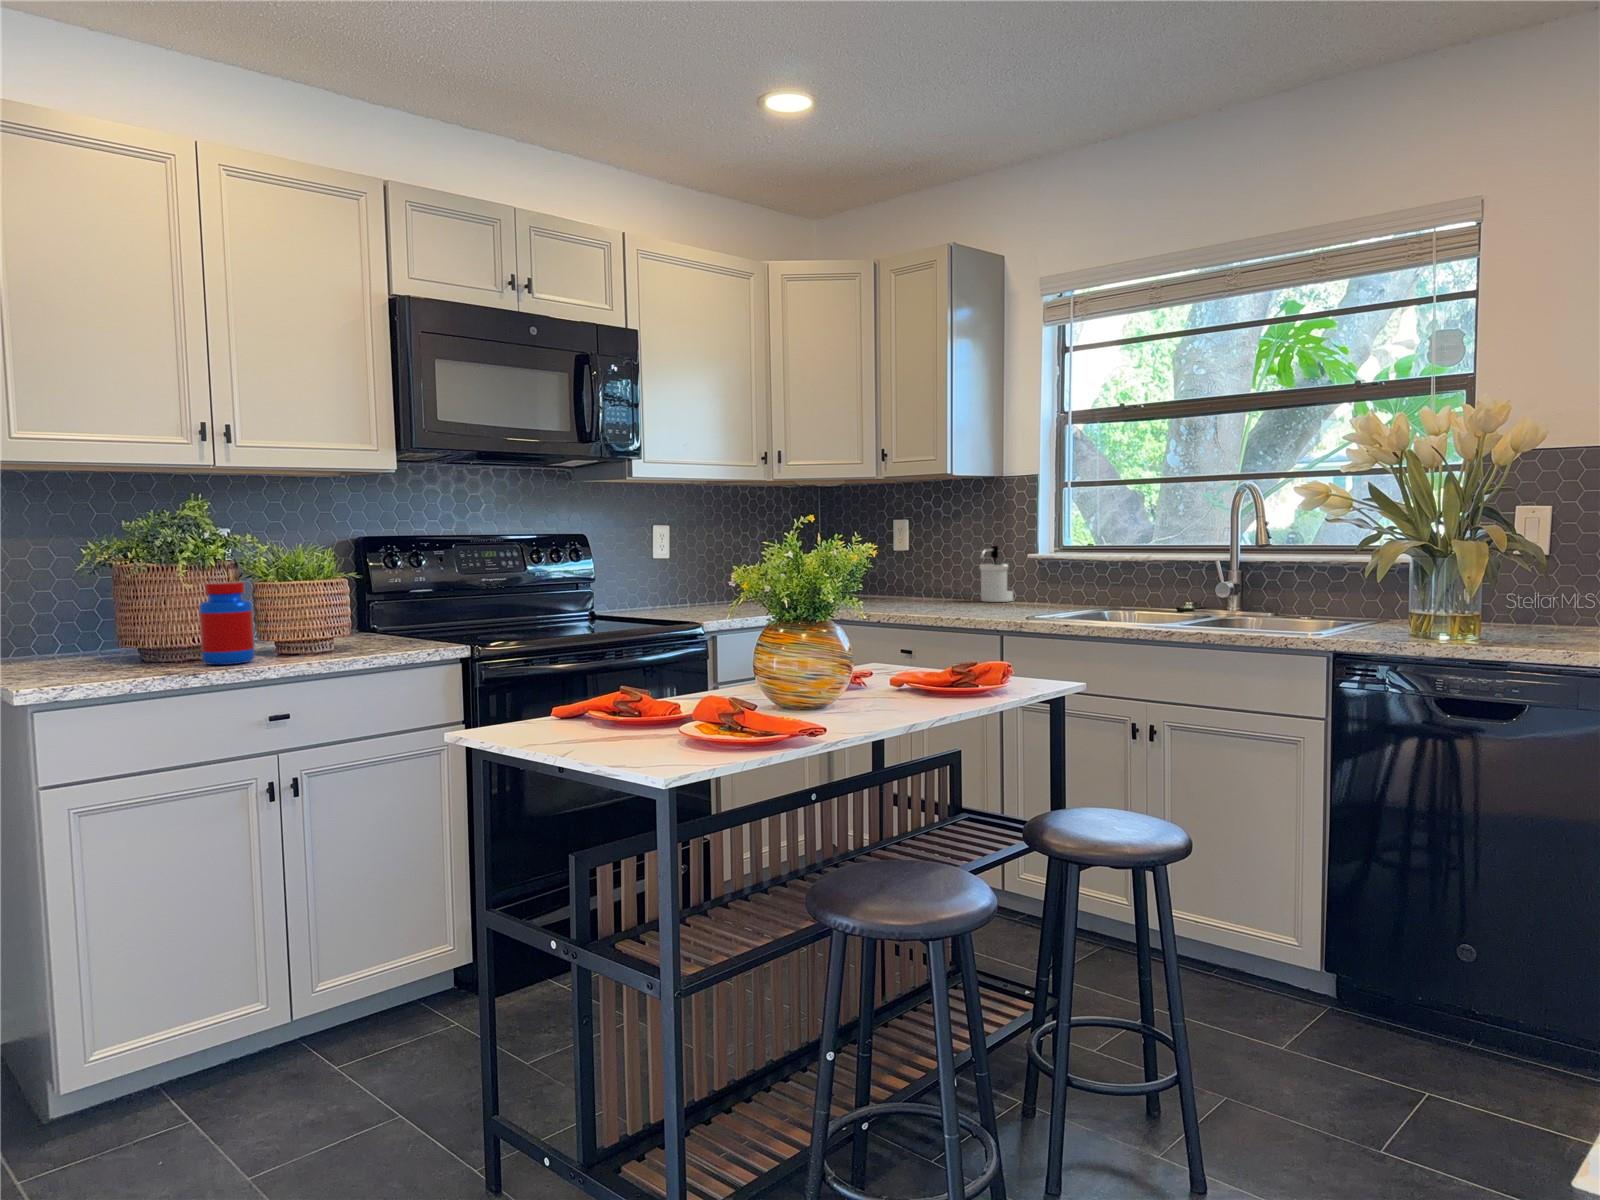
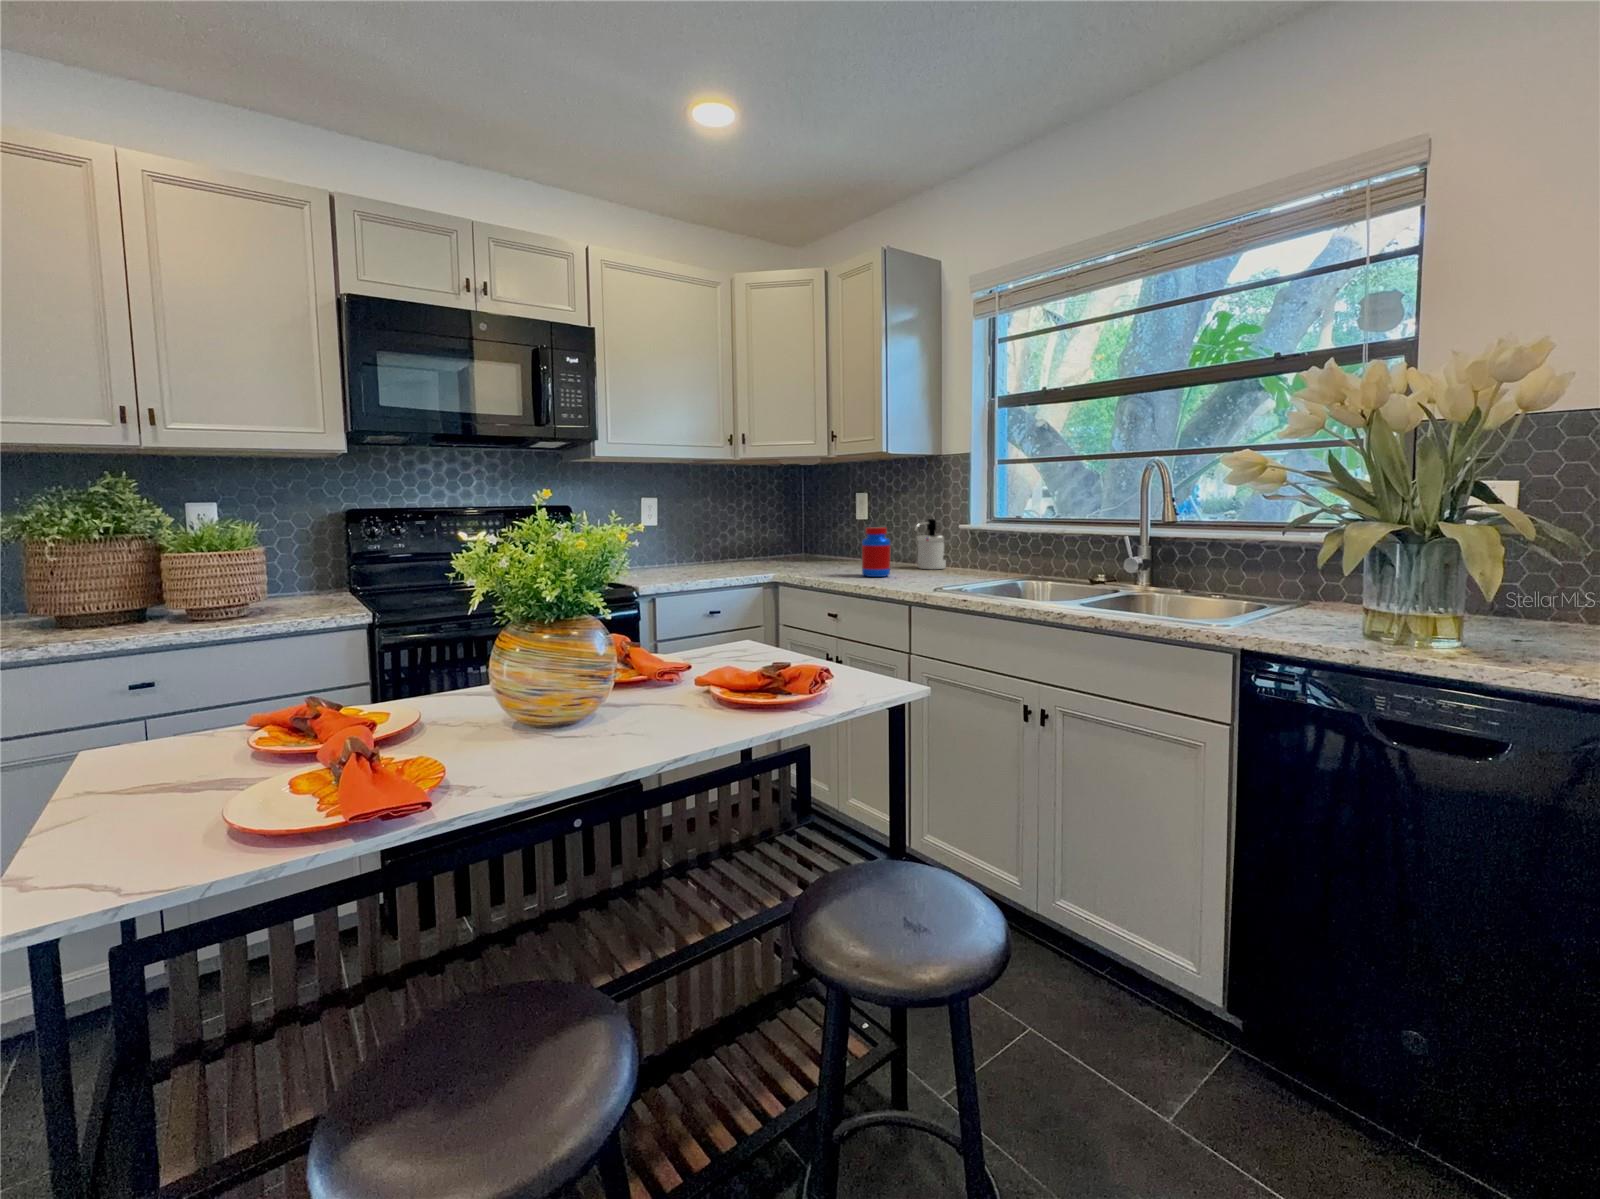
jar: present [199,582,255,665] -> present [862,527,891,577]

